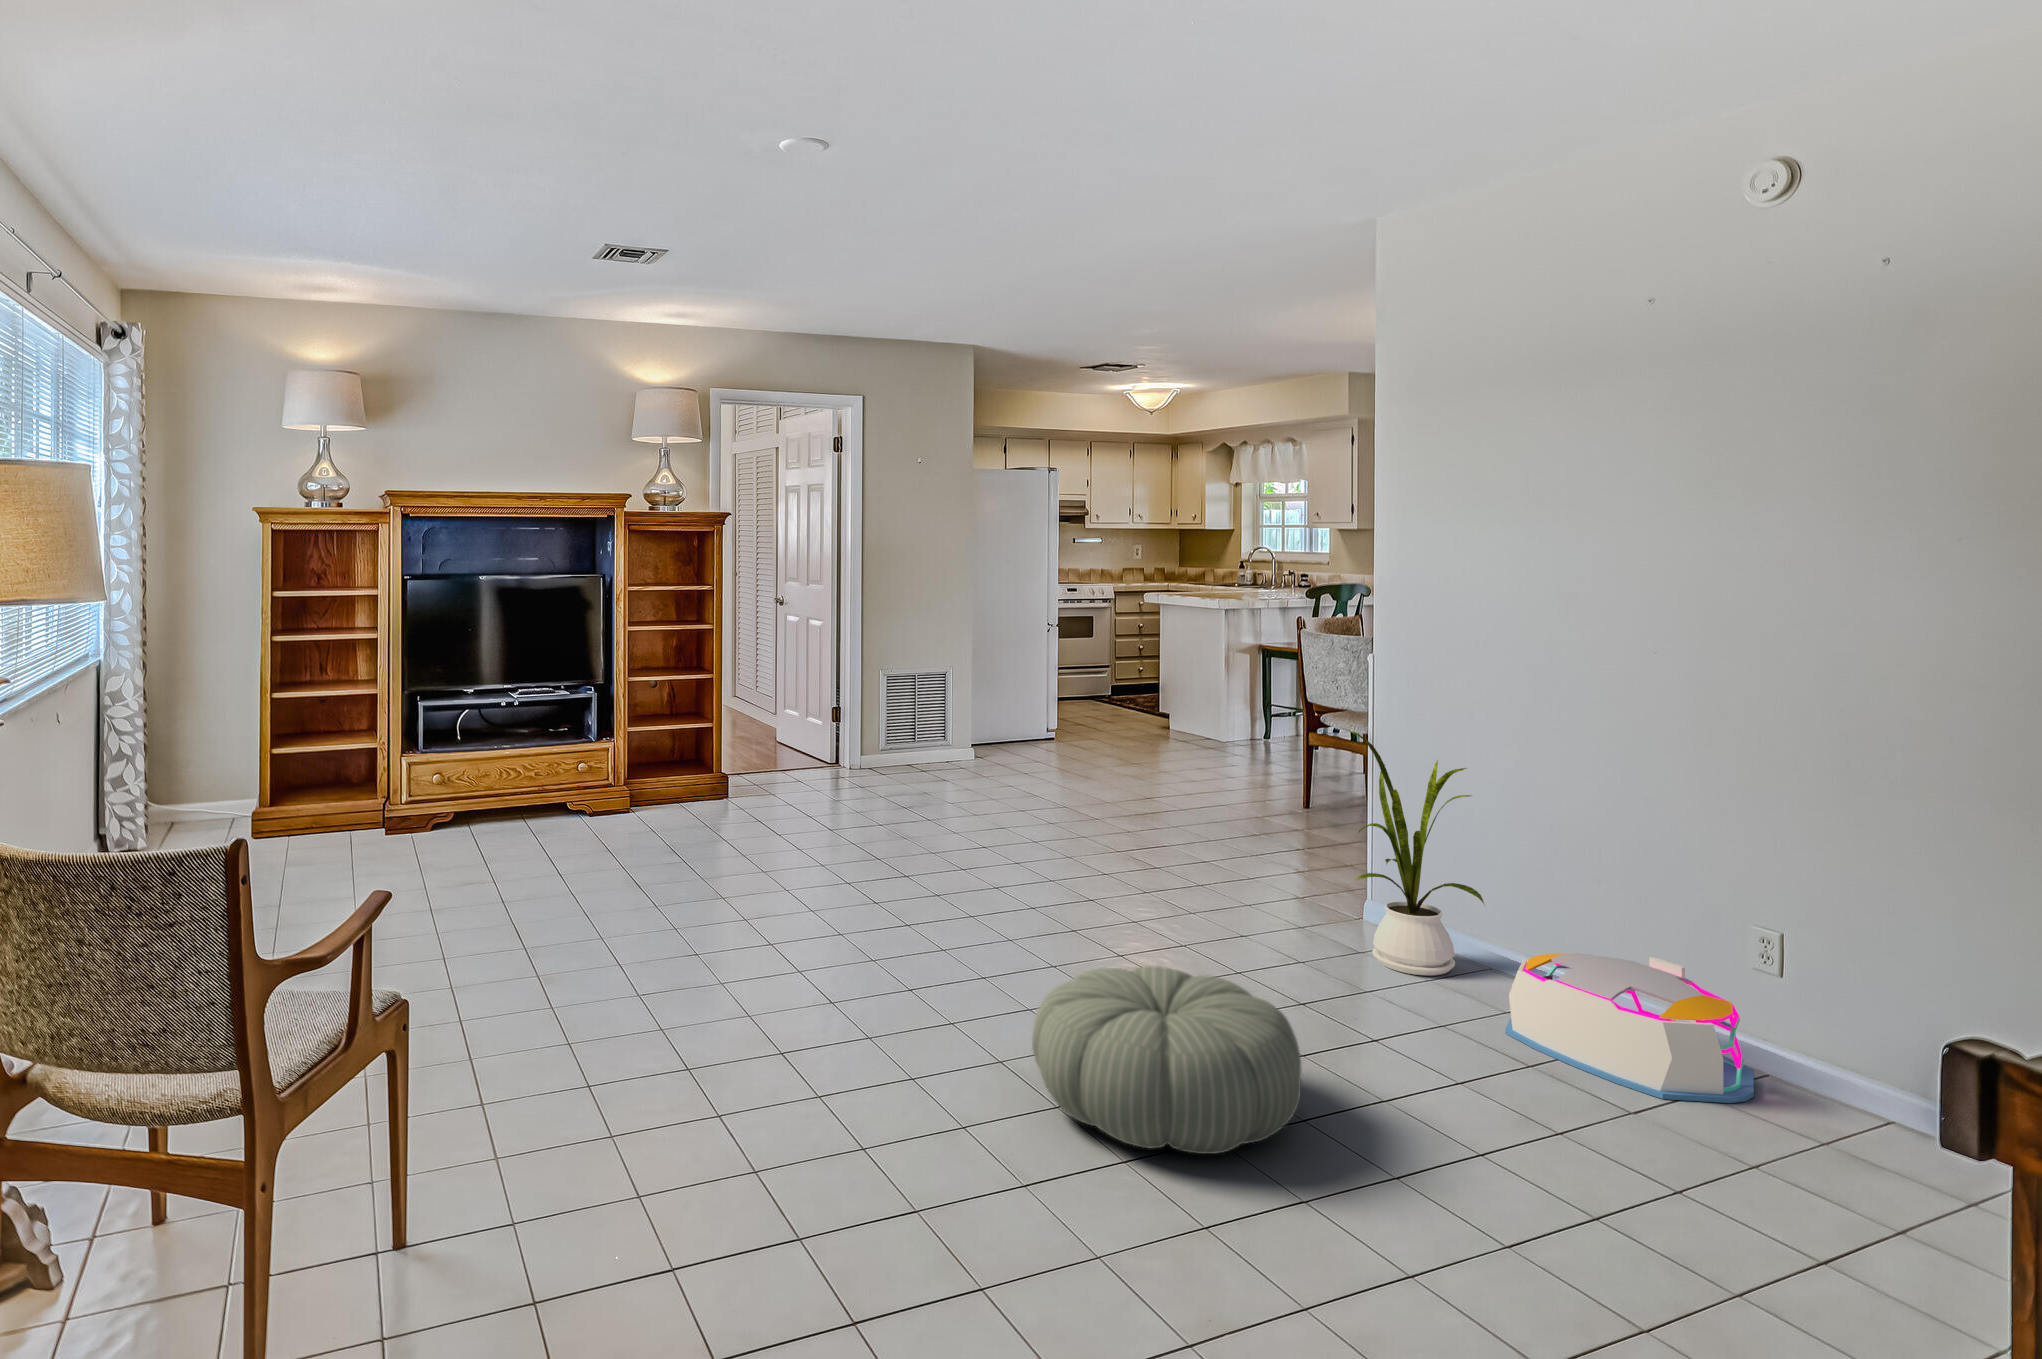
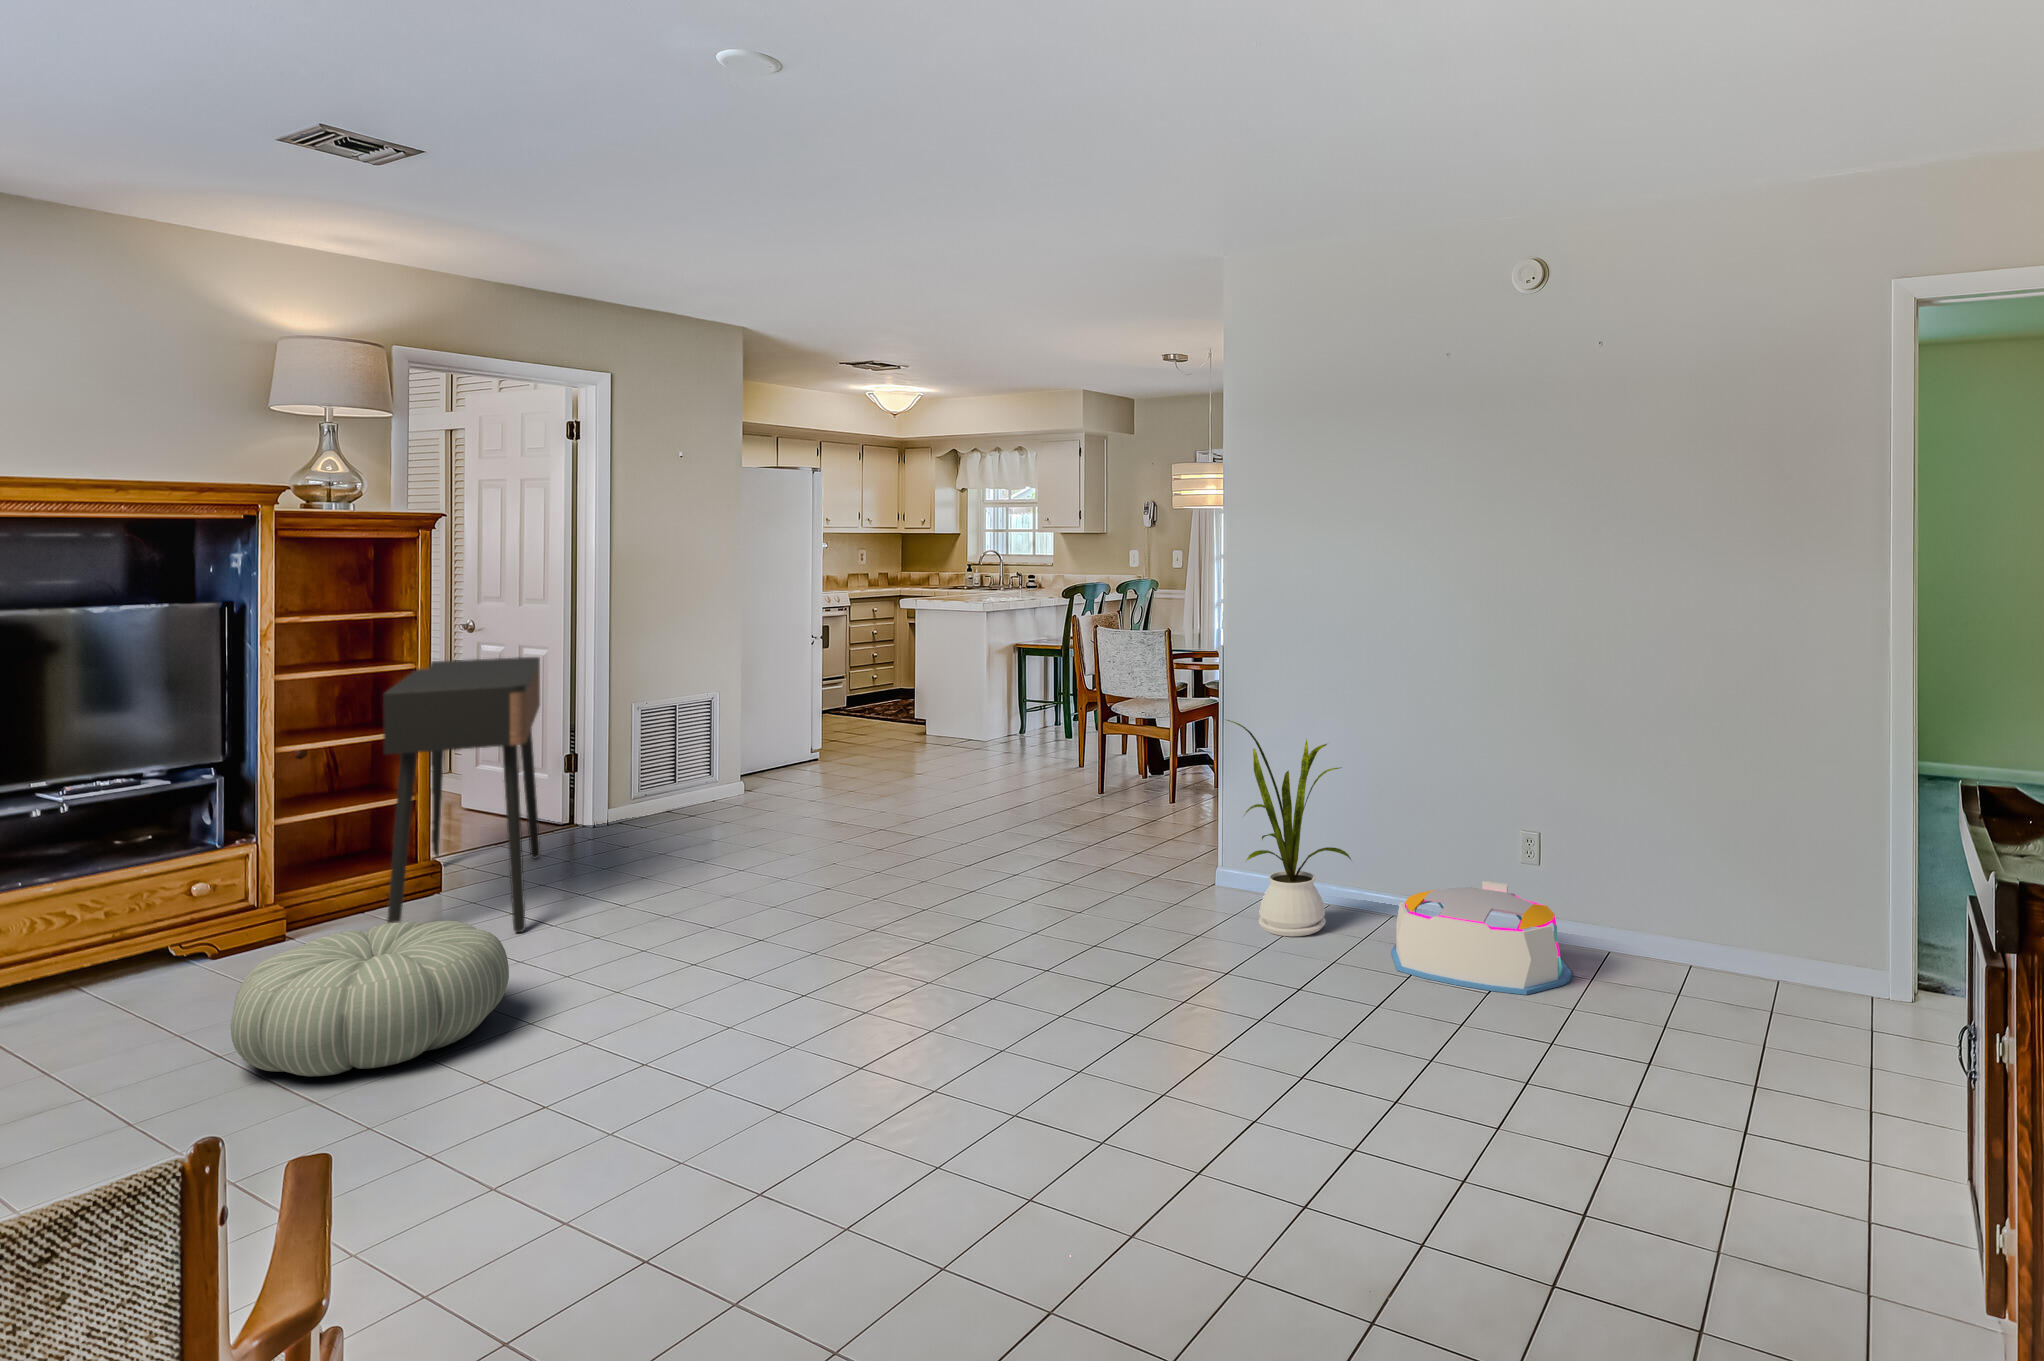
console table: none [674,624,804,834] -> present [383,657,540,932]
pouf: present [1032,966,1301,1154] -> present [231,921,509,1076]

